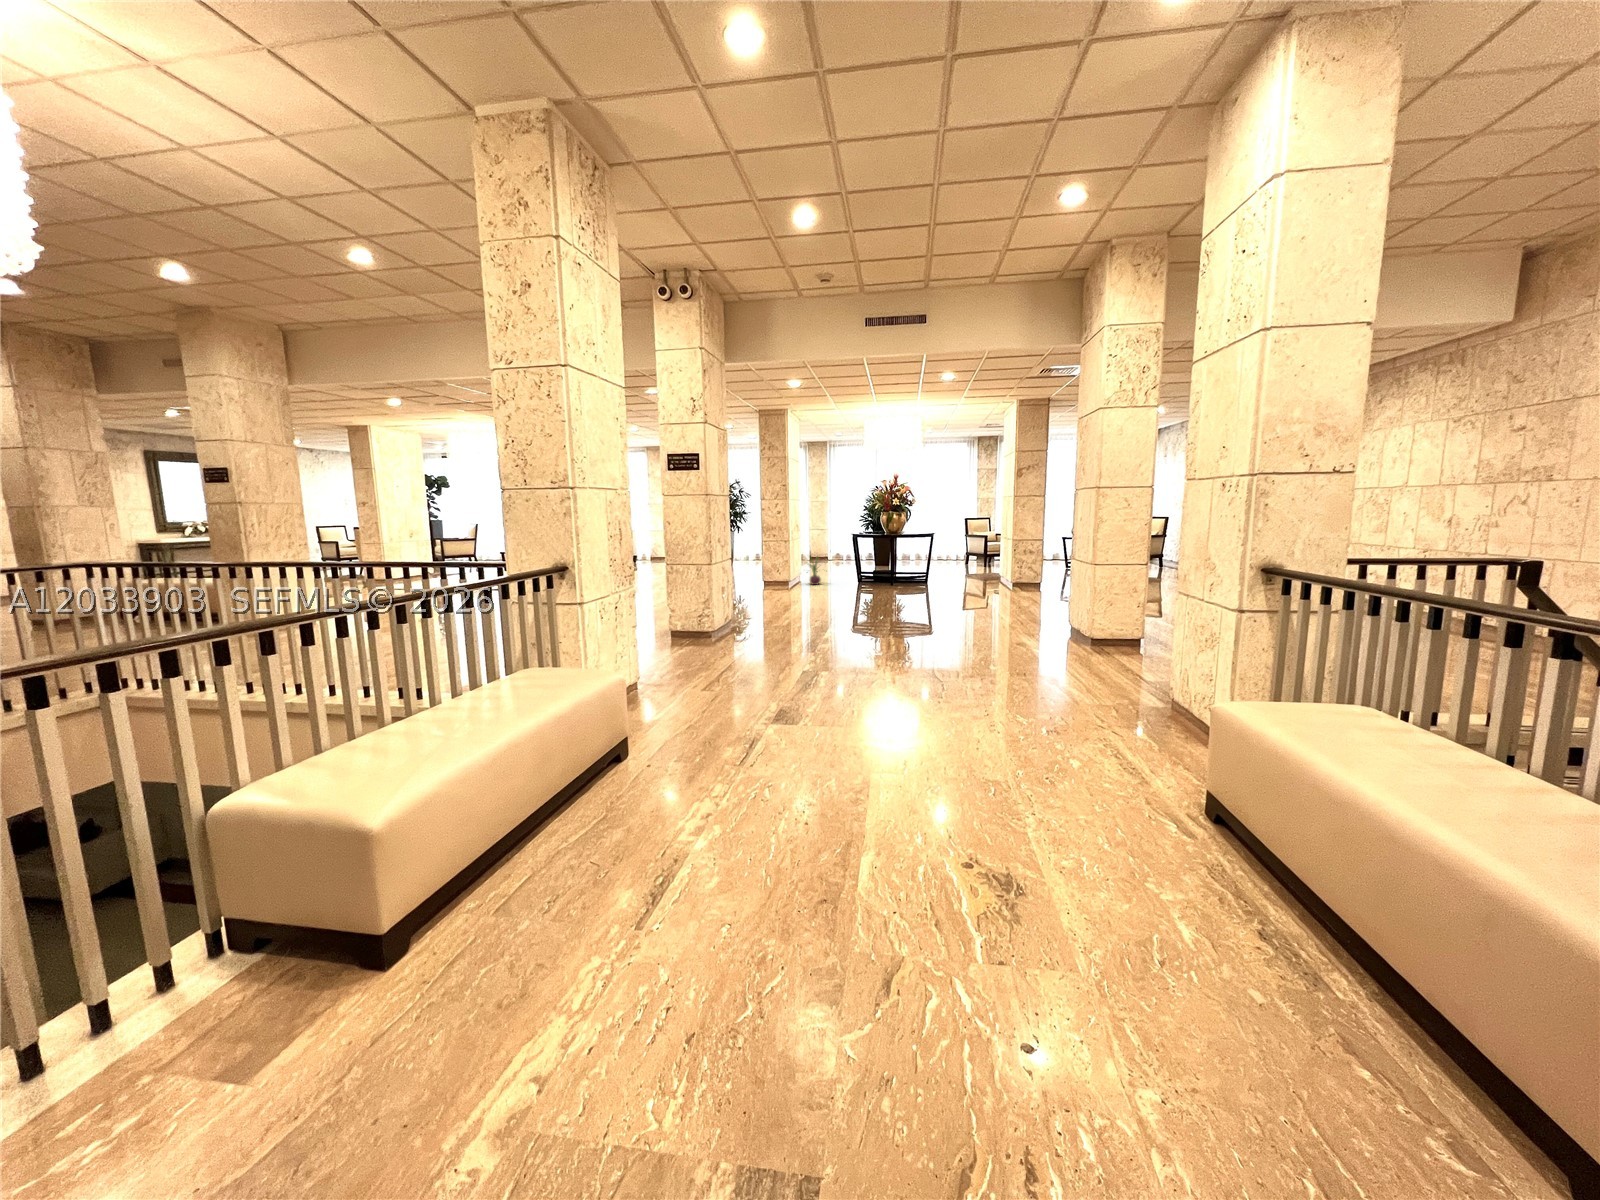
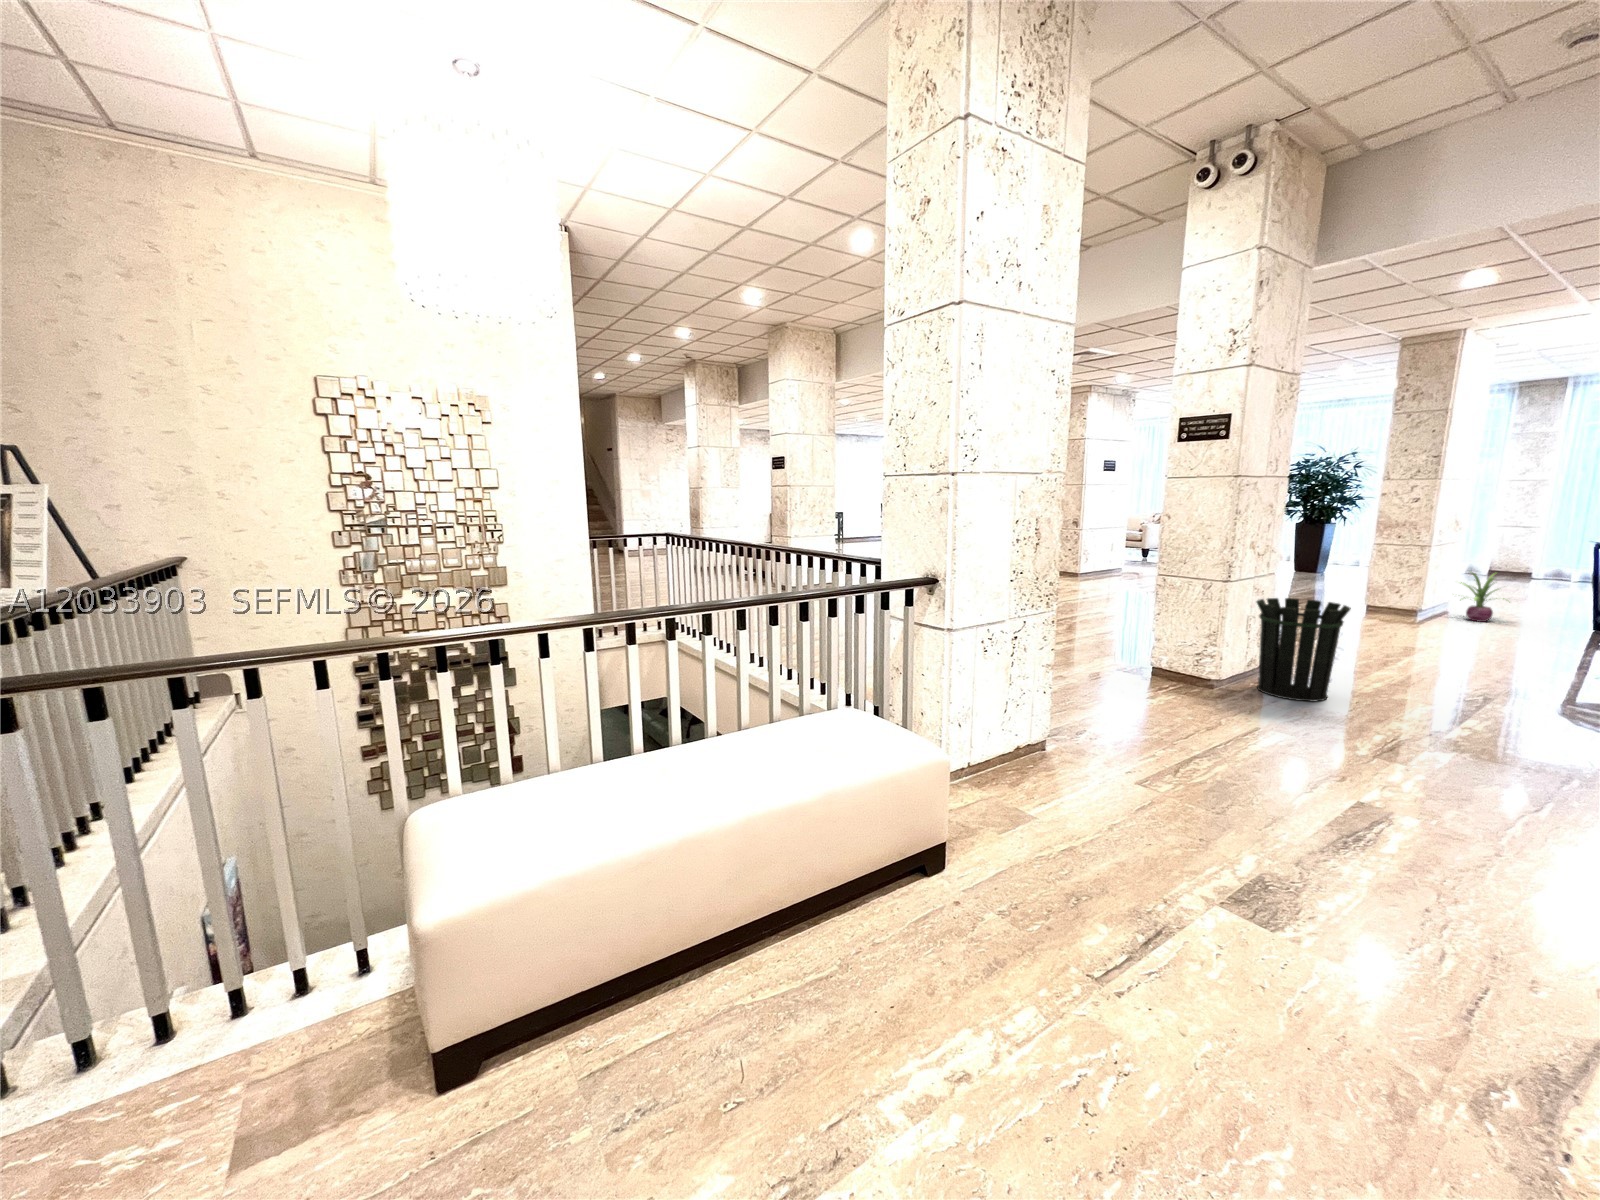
waste bin: none [726,573,773,637] -> present [1257,598,1351,701]

